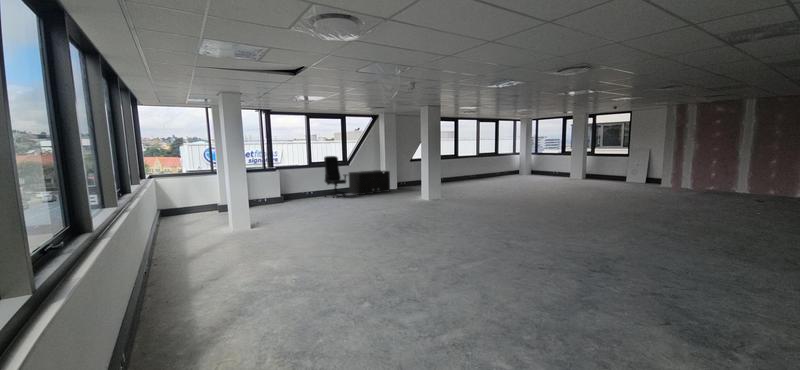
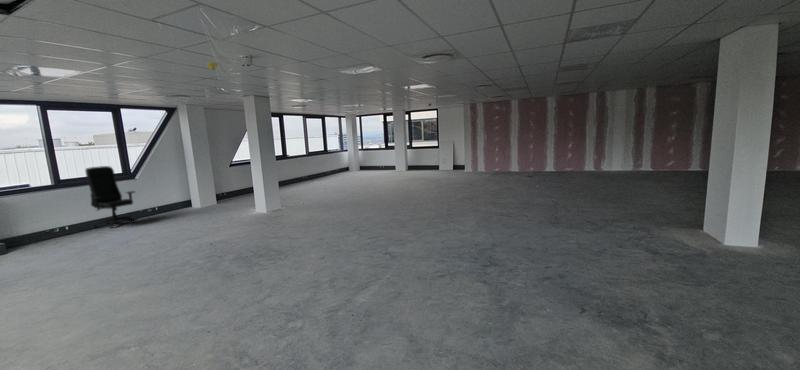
storage cabinet: present [349,170,390,195] -> none [136,180,207,217]

